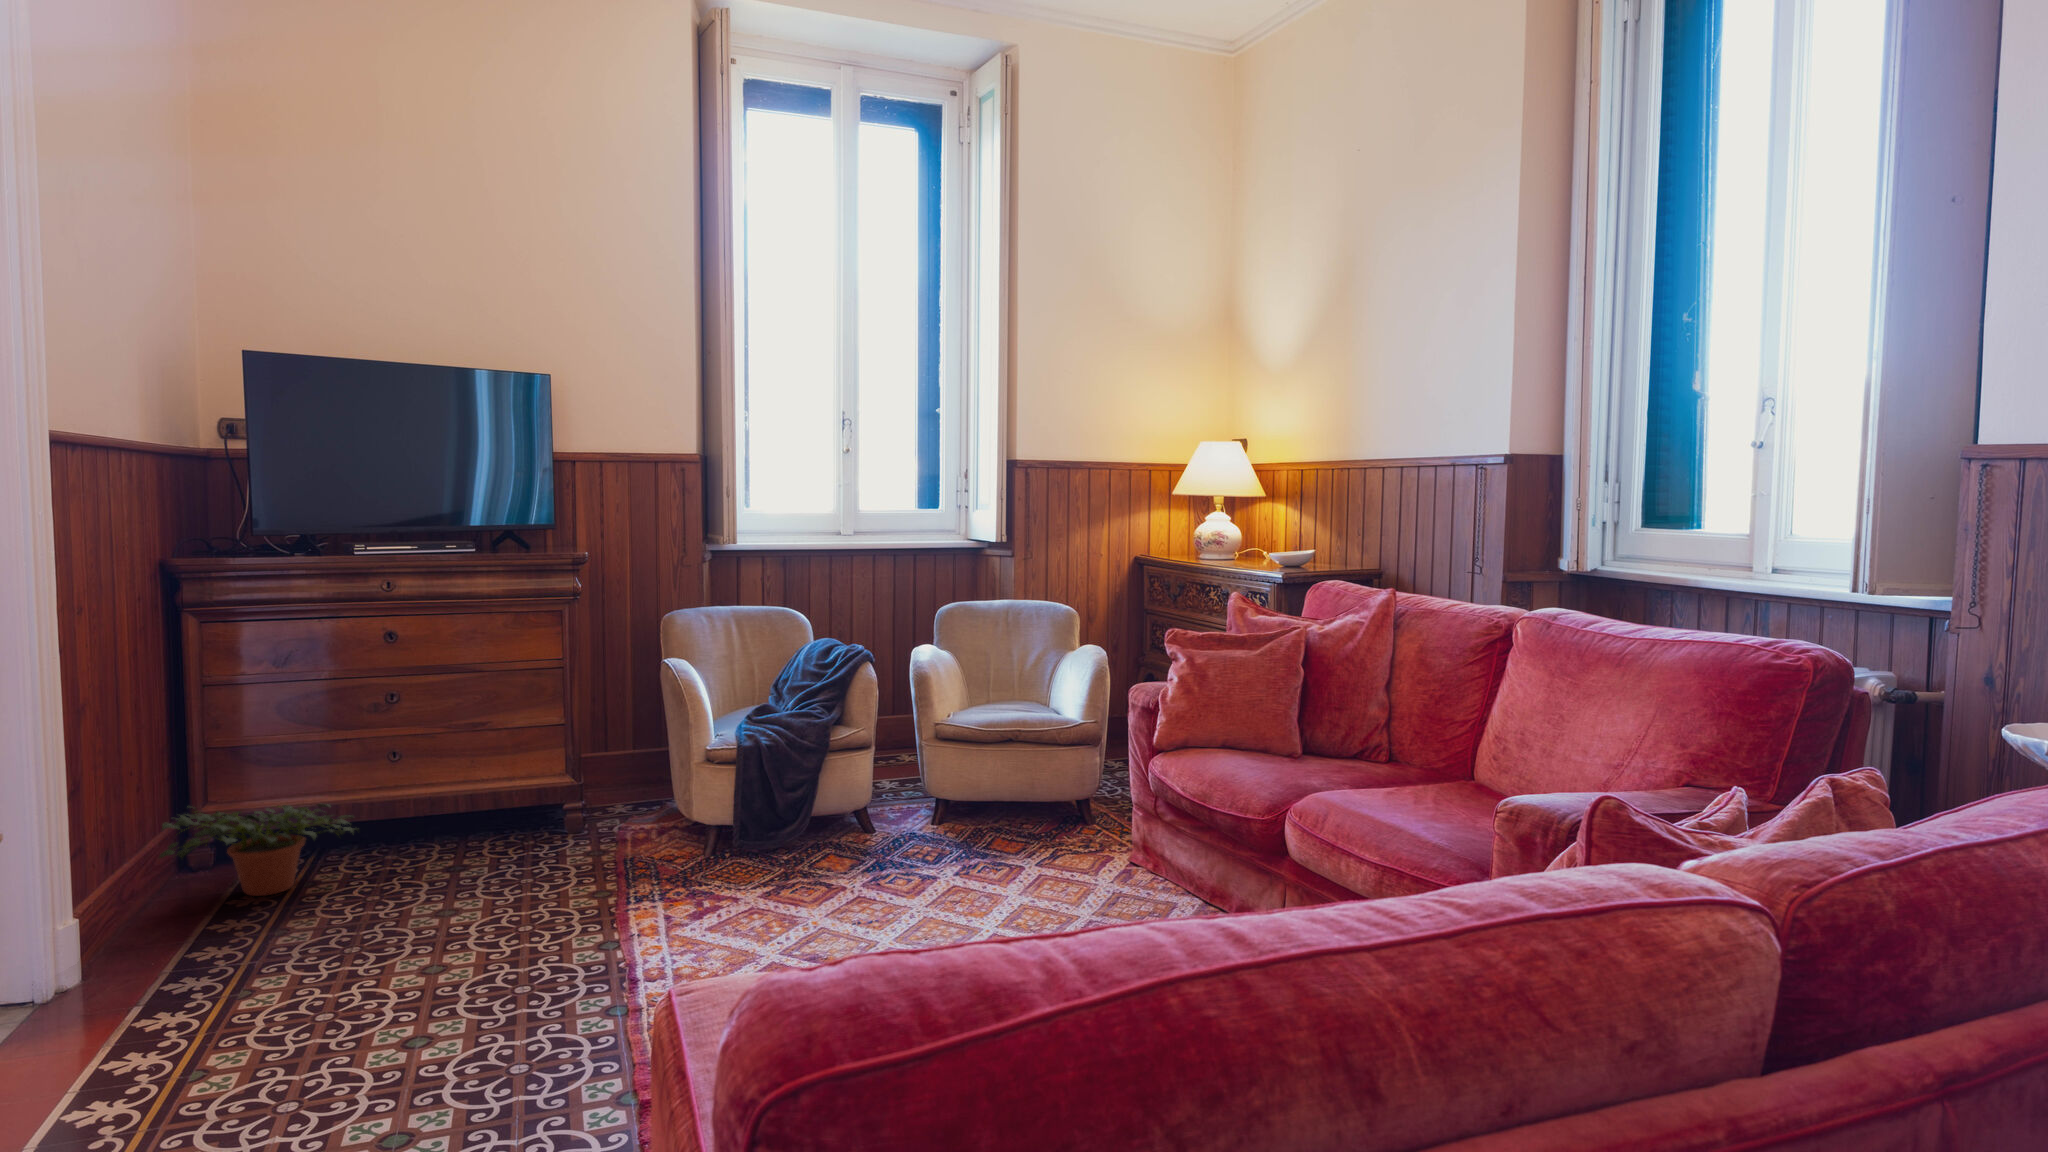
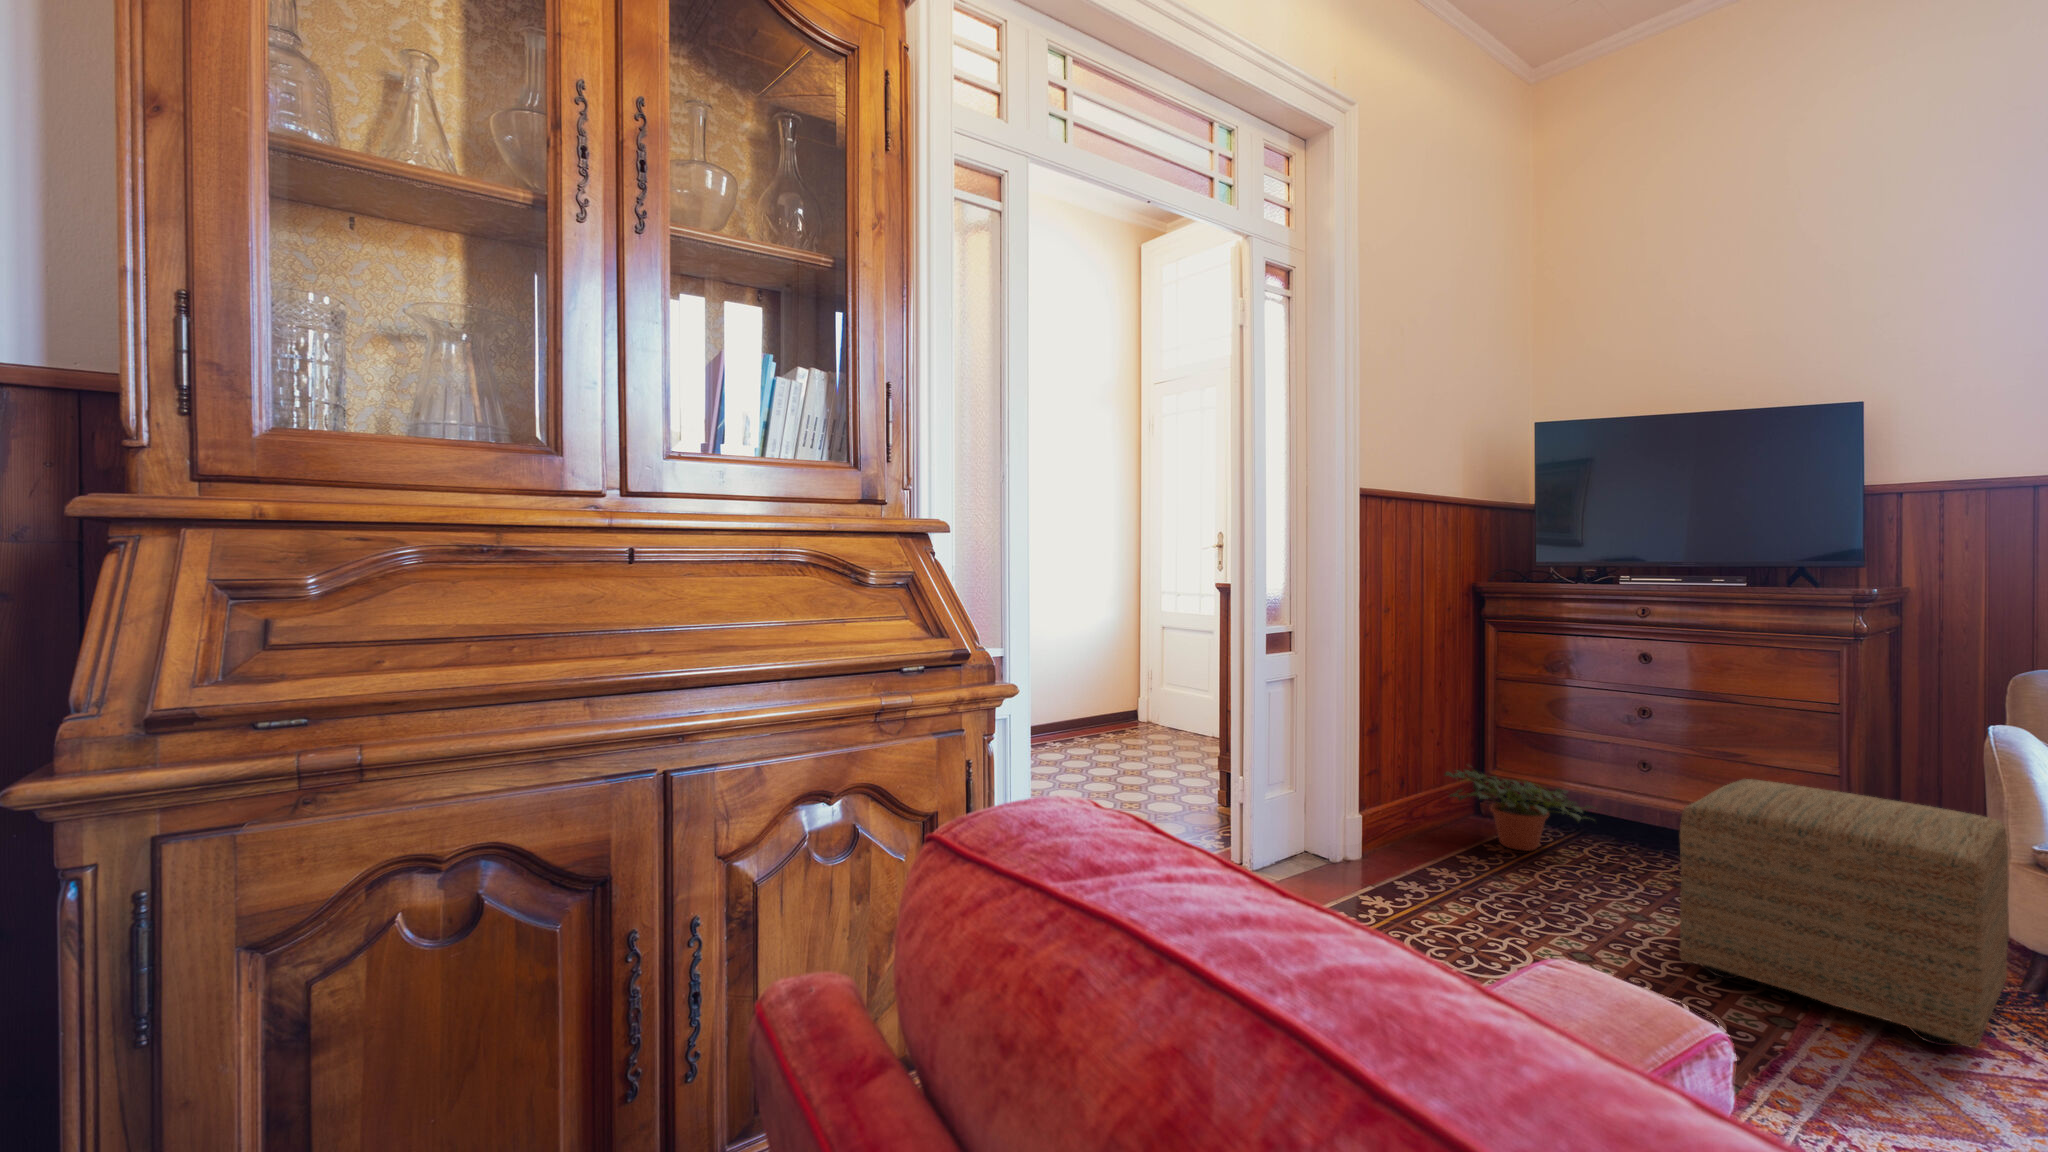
ottoman: none [514,730,723,933] -> present [1680,779,2009,1048]

